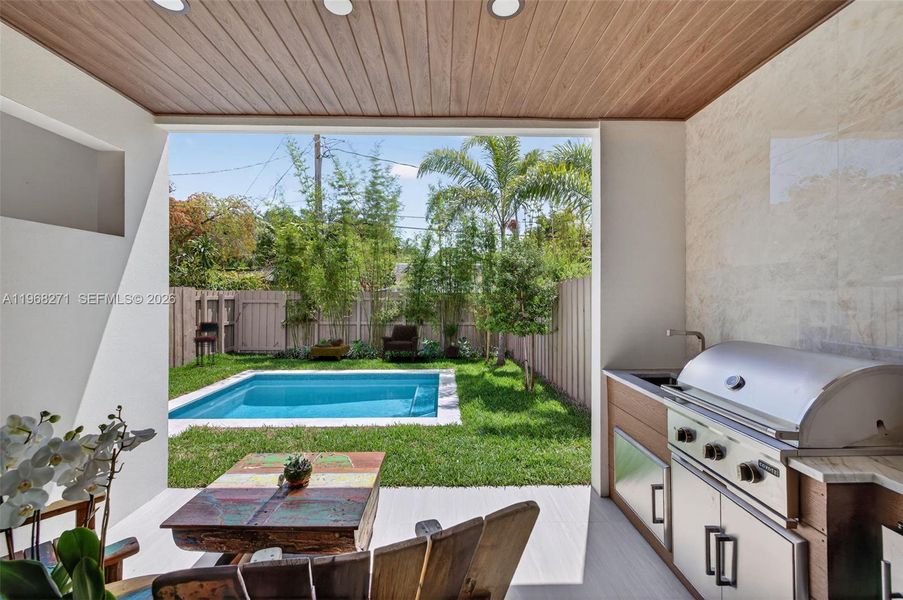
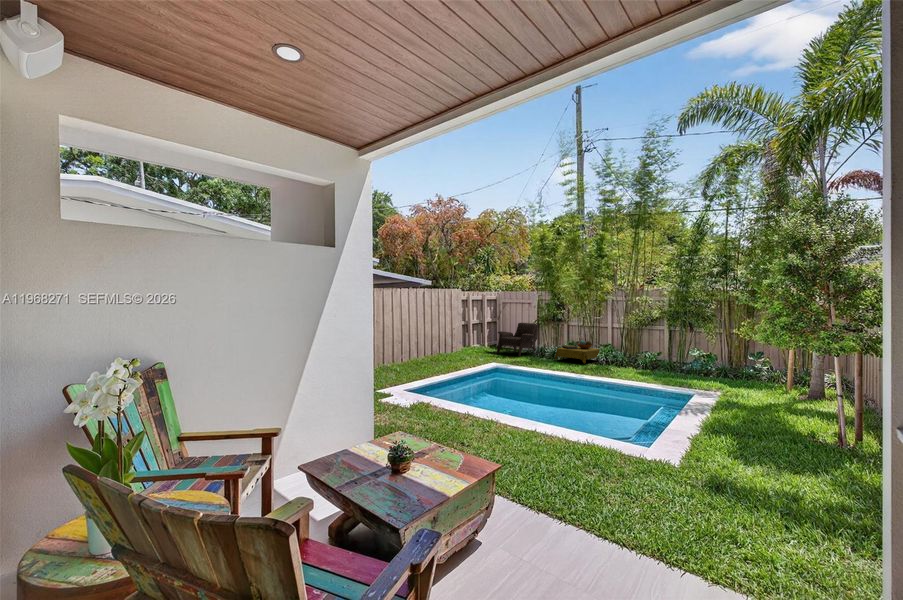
stool: present [193,321,219,366] -> none [458,317,477,356]
potted tree: present [442,324,460,357] -> none [712,328,745,377]
armchair: present [380,325,420,361] -> present [496,323,538,356]

